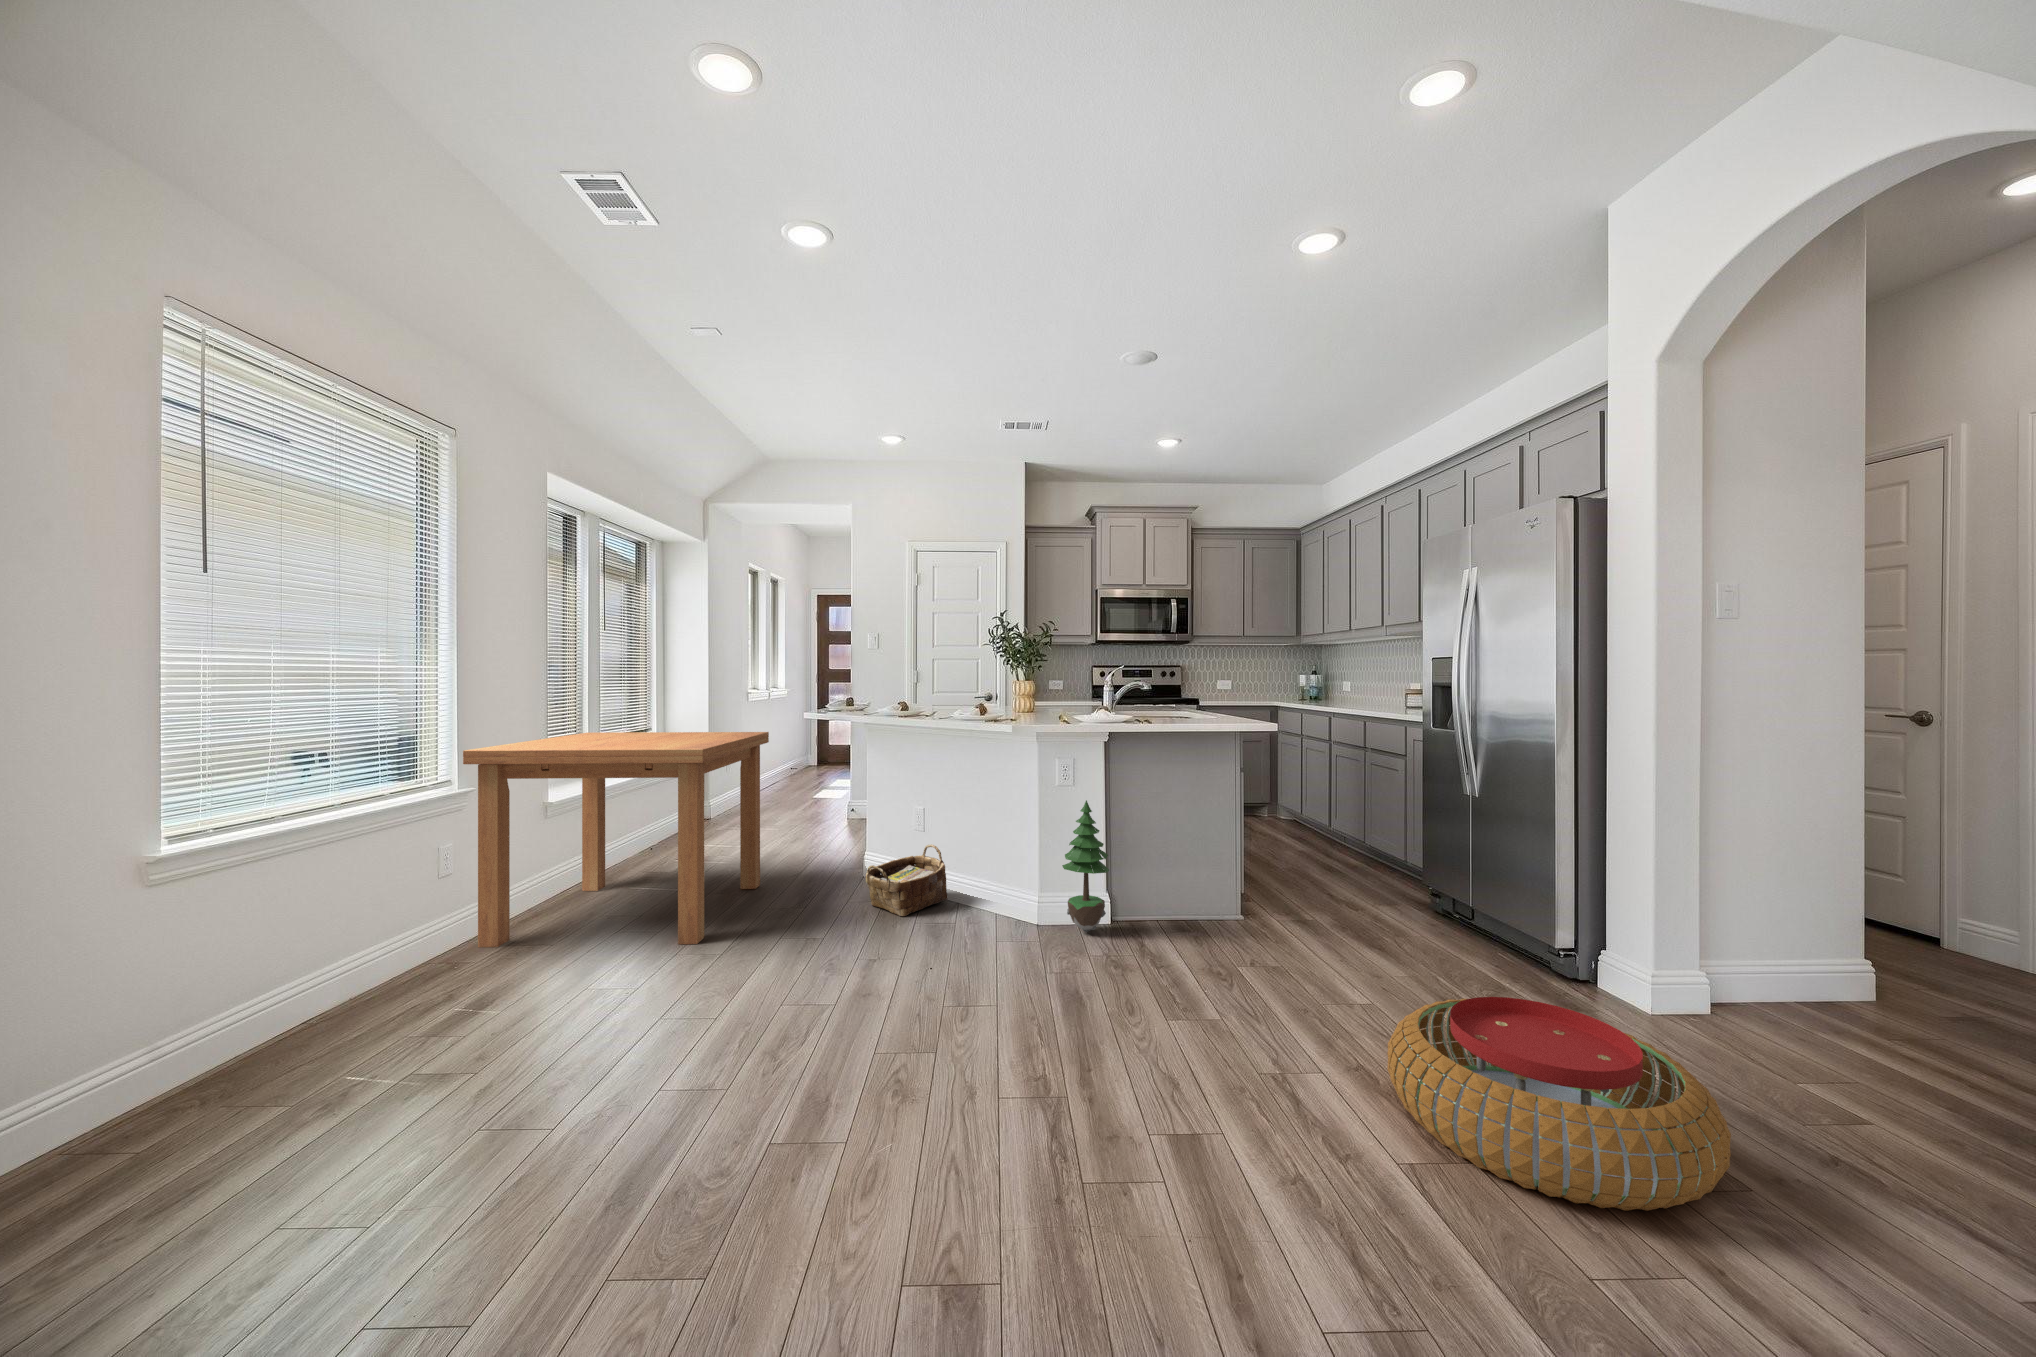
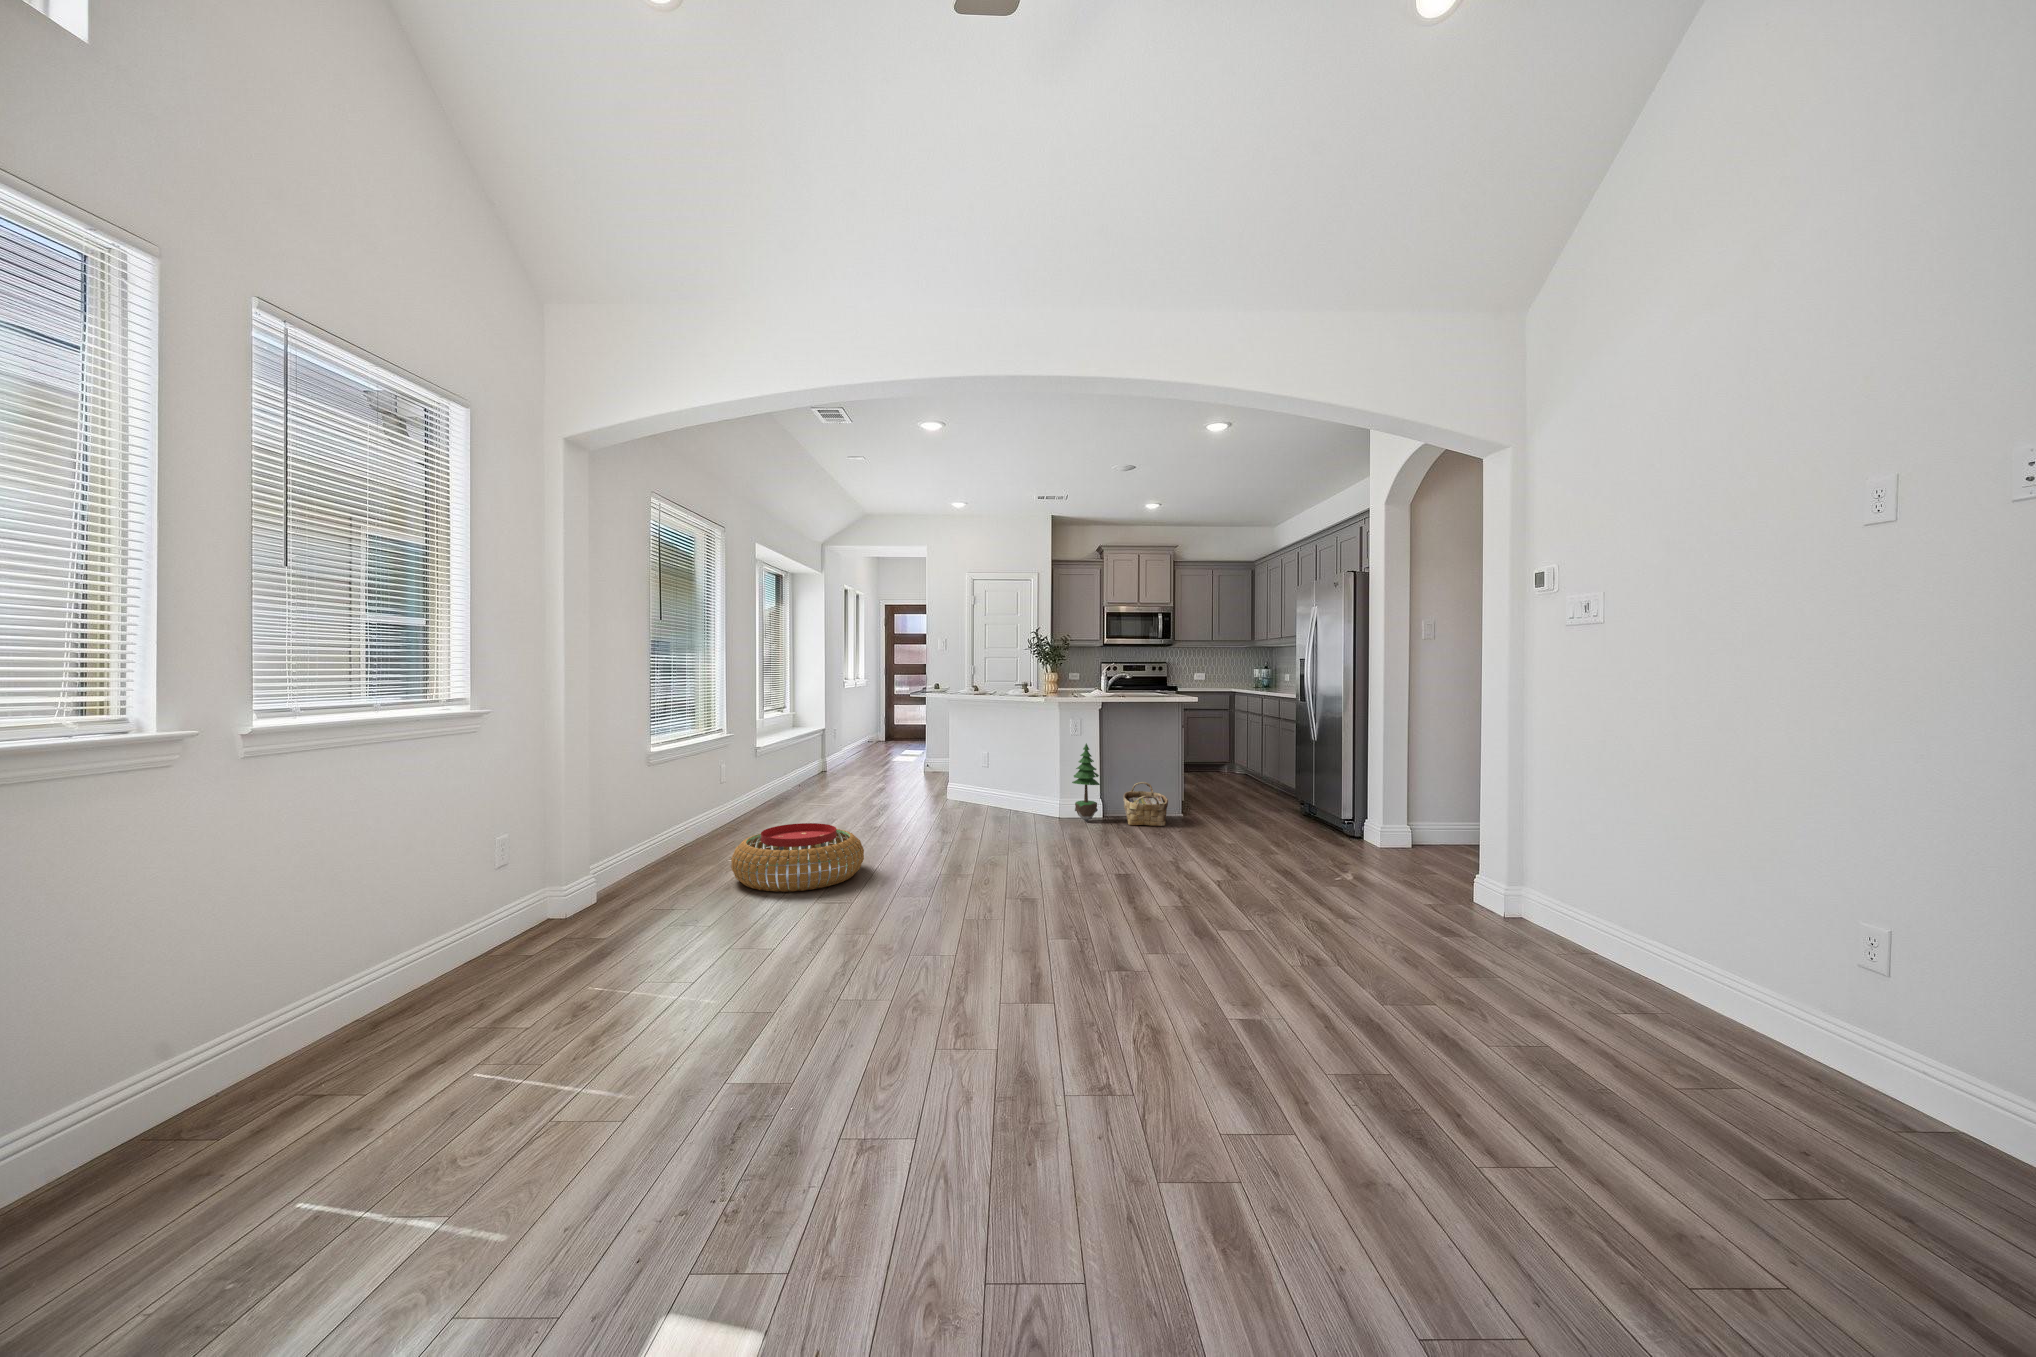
dining table: present [463,732,769,947] -> none [727,705,886,825]
woven basket: present [866,844,947,916] -> present [1123,782,1168,826]
pouf: present [1387,997,1731,1211] -> present [731,823,864,892]

